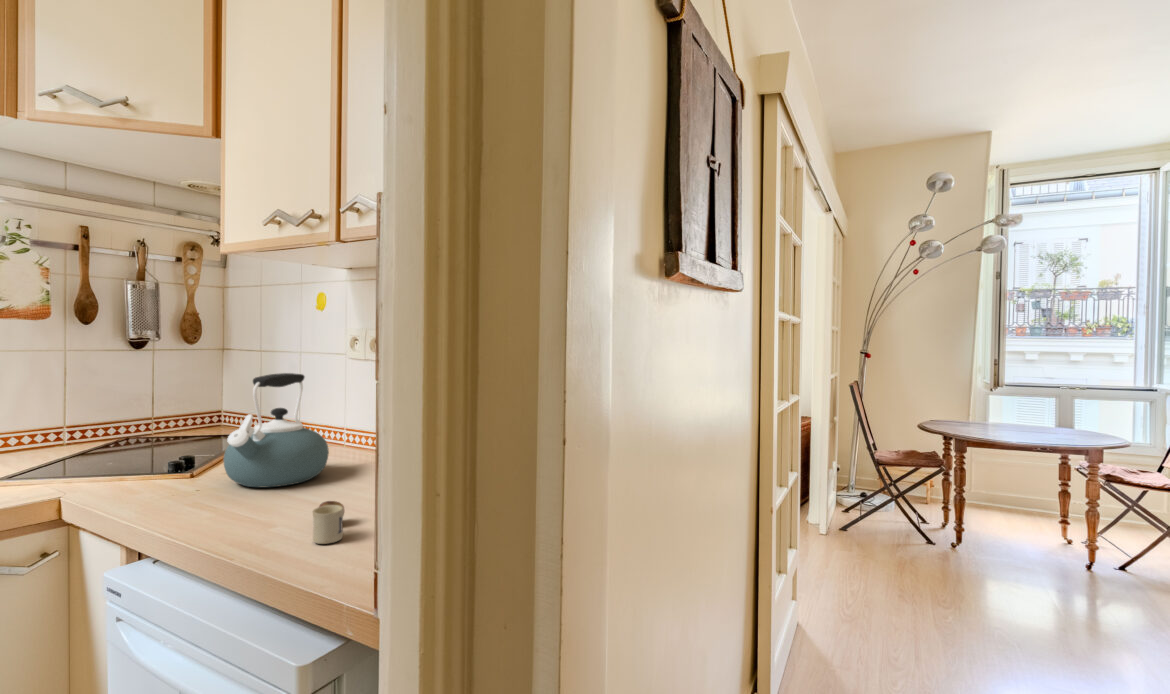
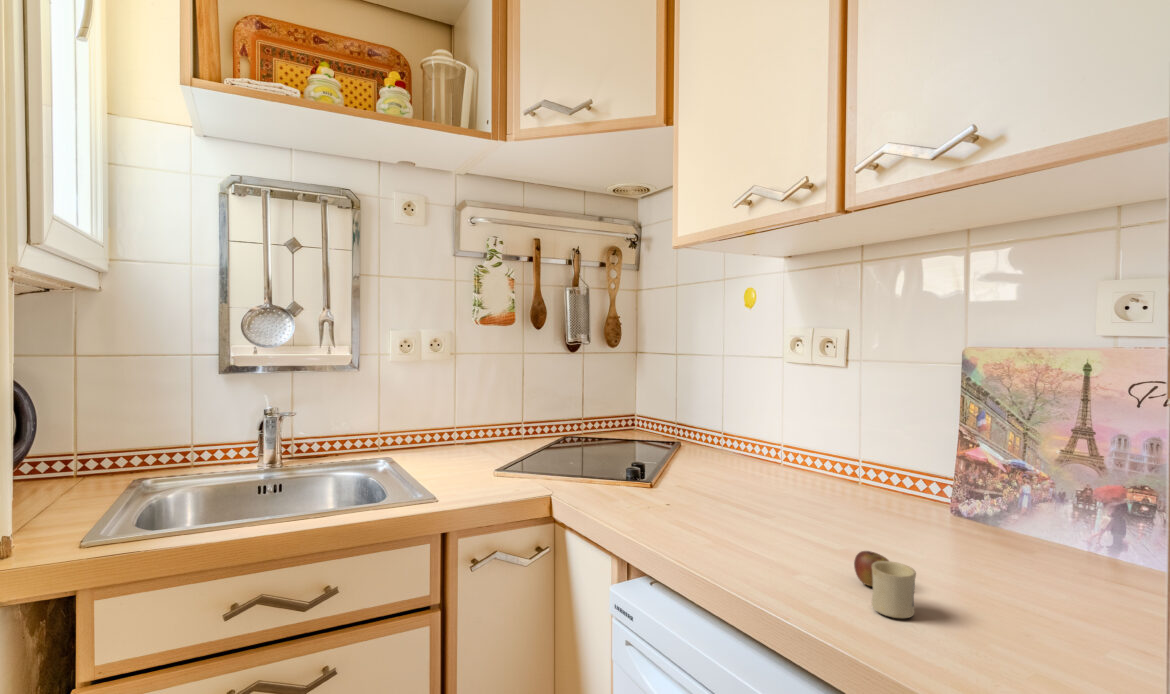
kettle: present [224,373,329,487] -> none [689,378,799,512]

